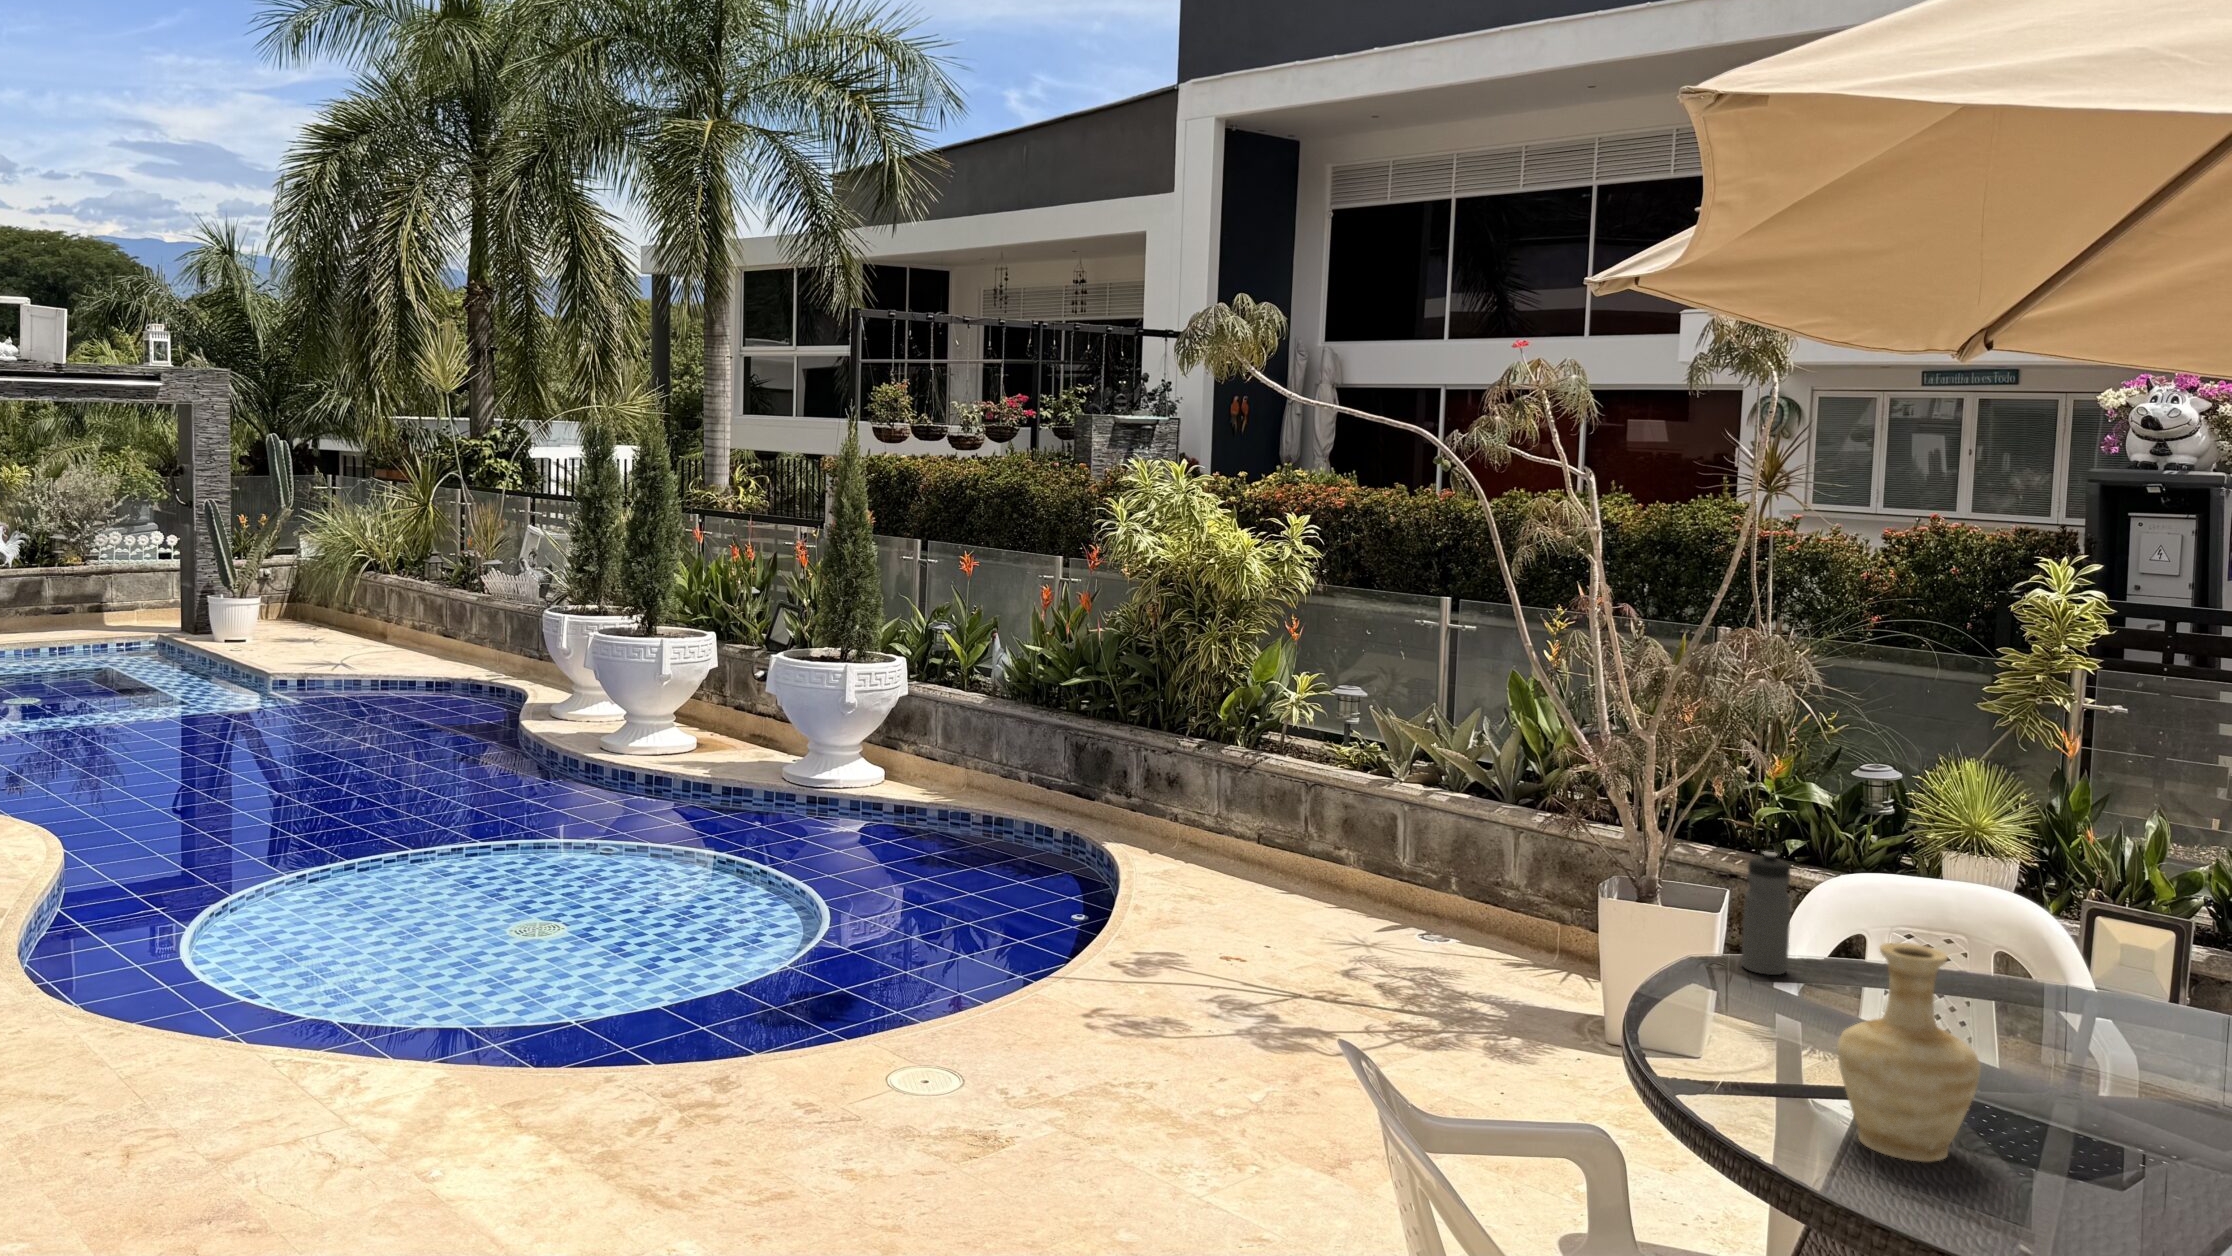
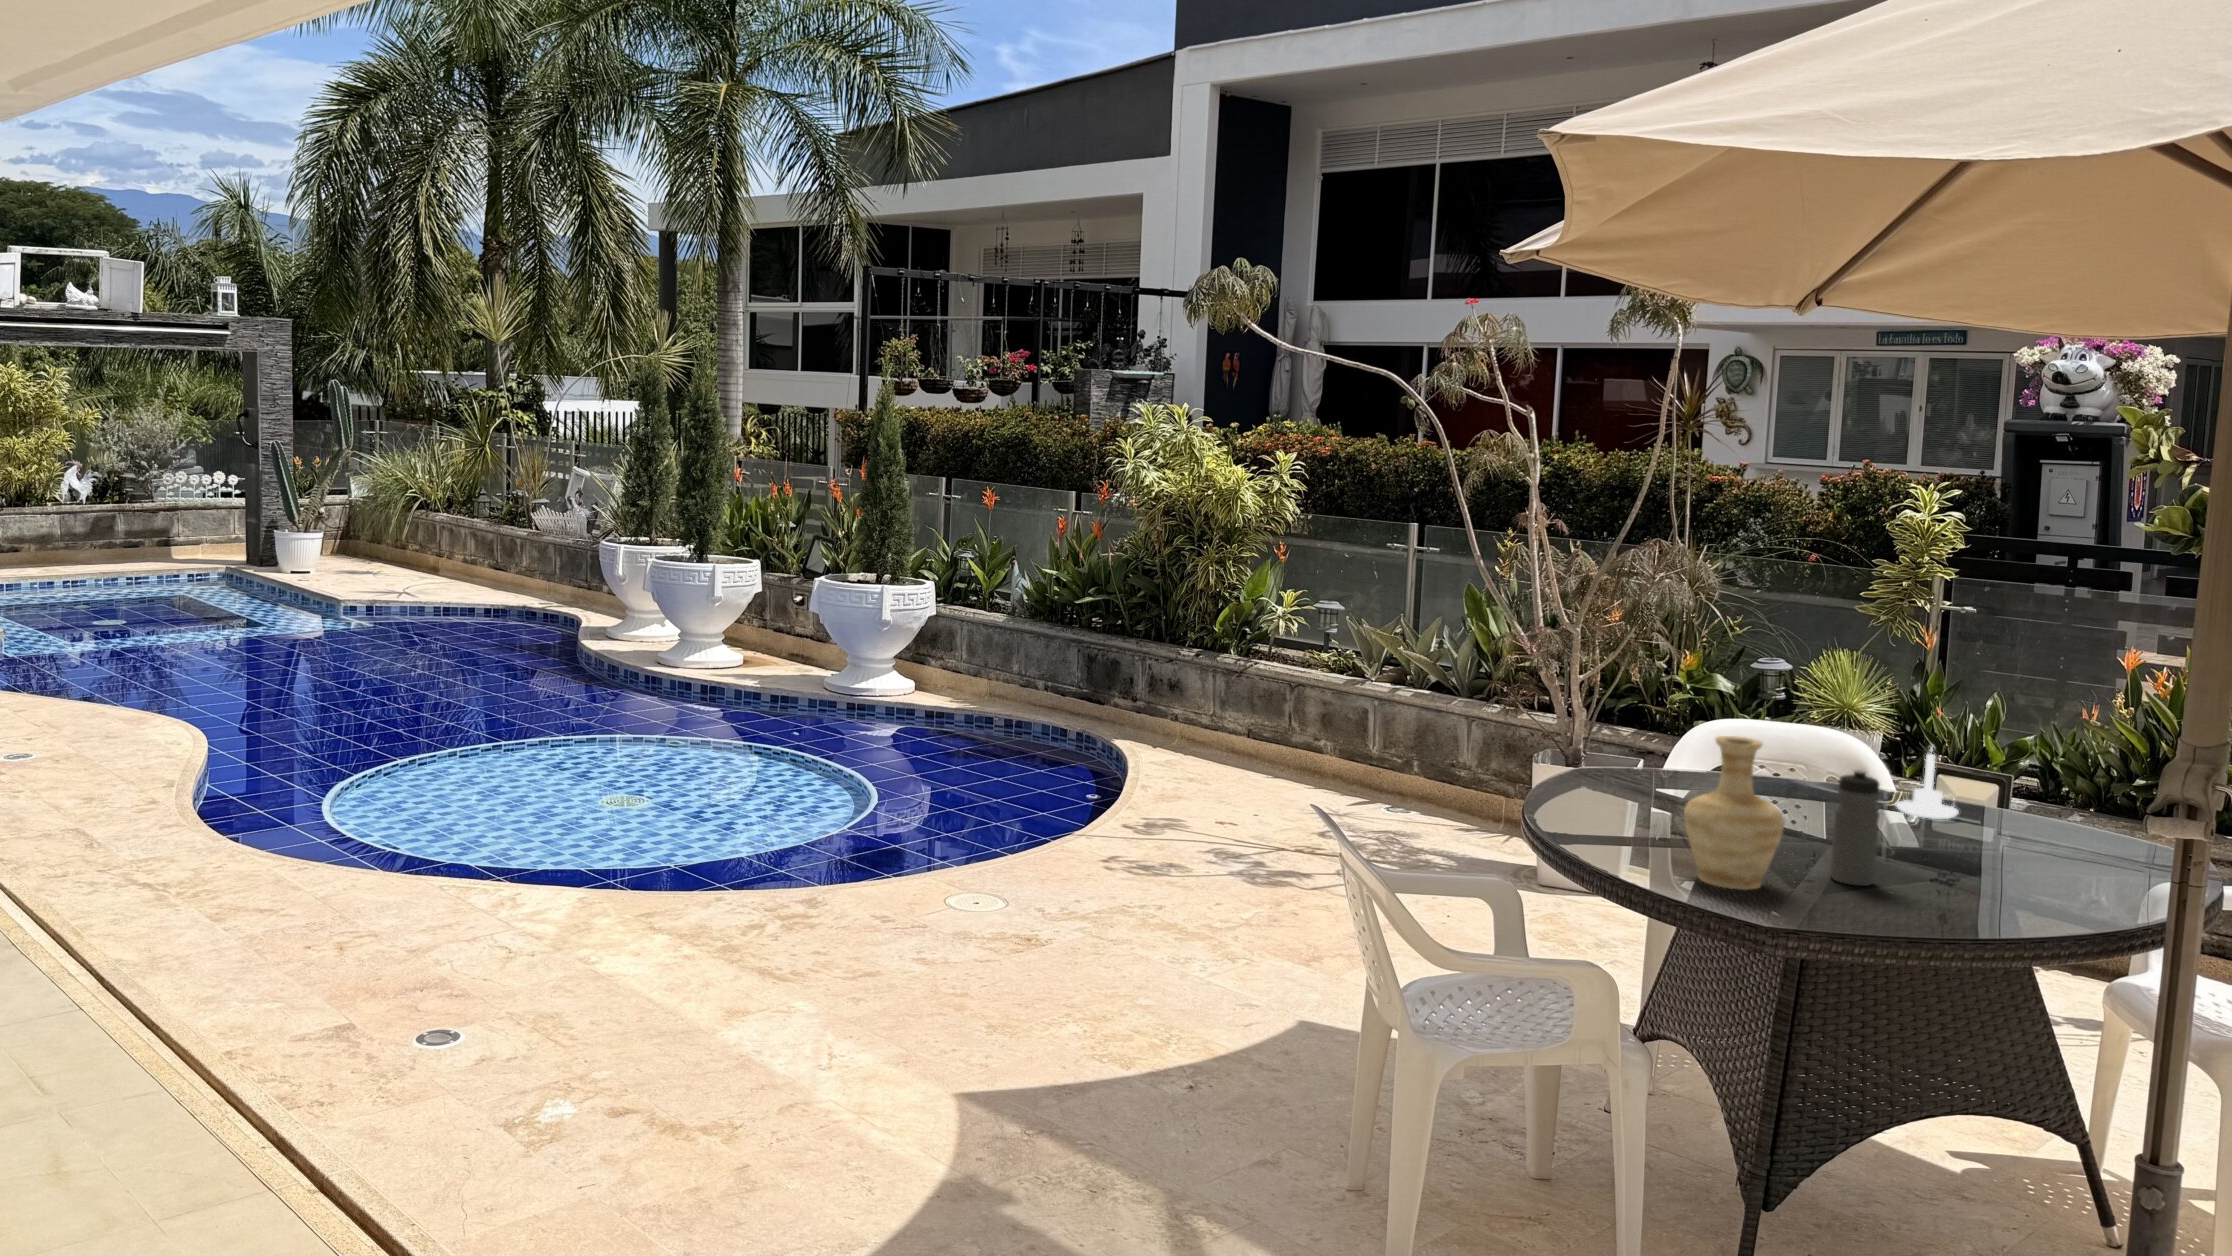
water bottle: present [1741,852,1791,975] -> present [1830,769,1880,886]
candle holder: none [2092,923,2178,1024] -> present [1896,747,1959,819]

